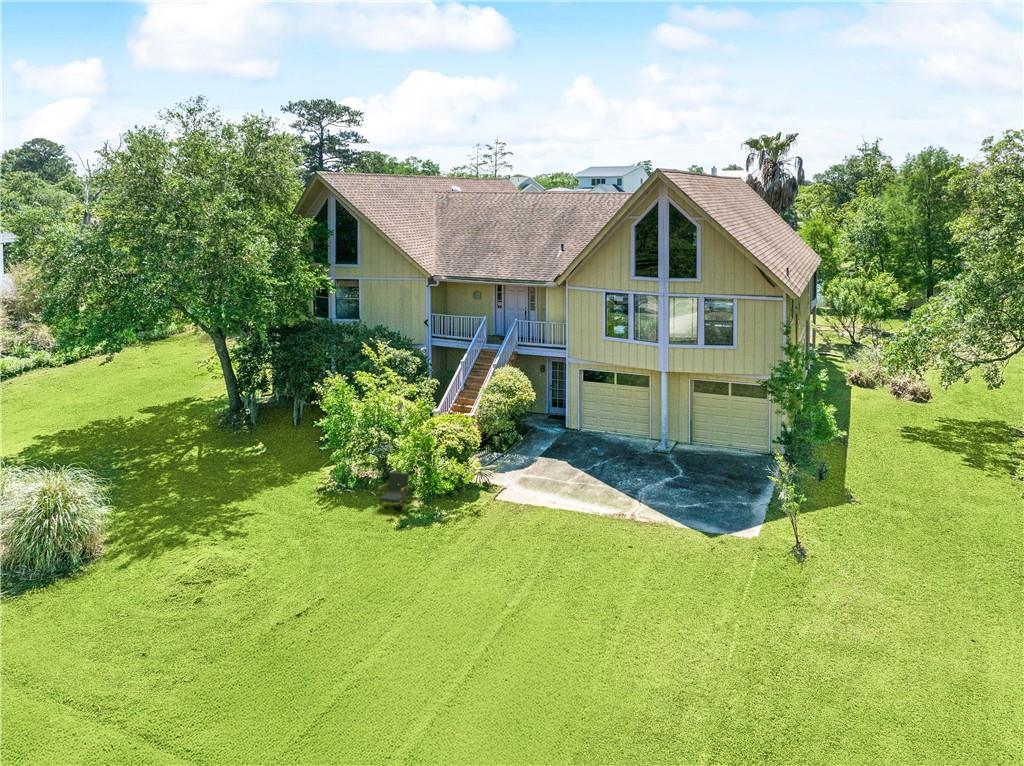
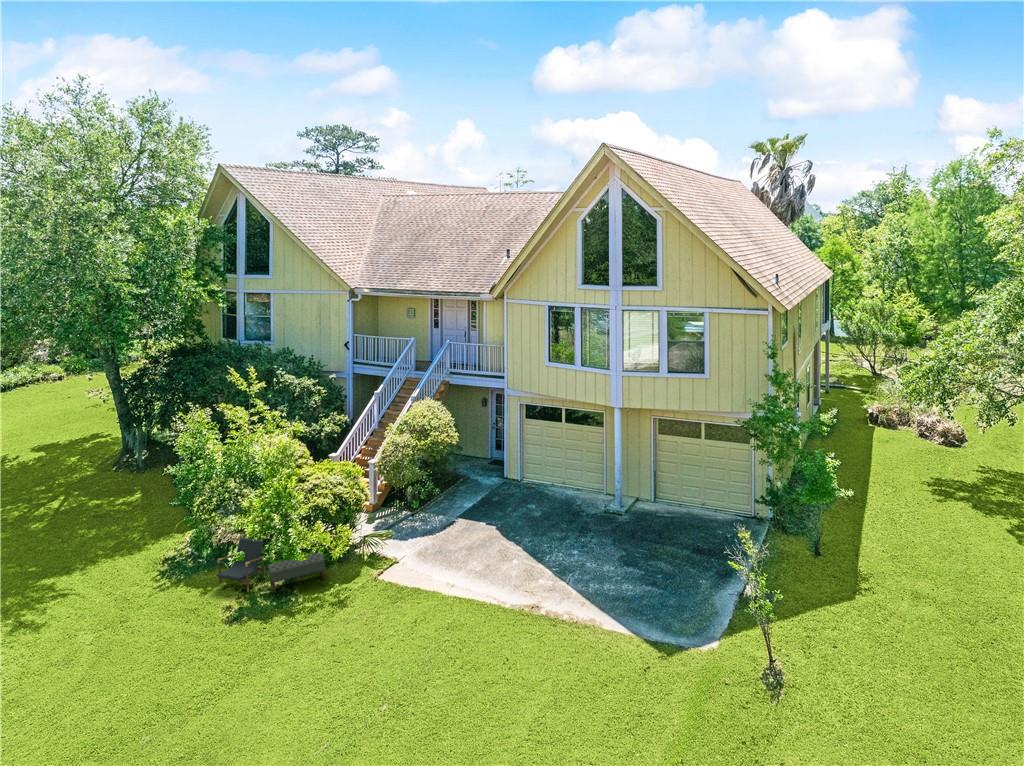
bench: none [416,482,458,511] -> present [268,553,326,593]

